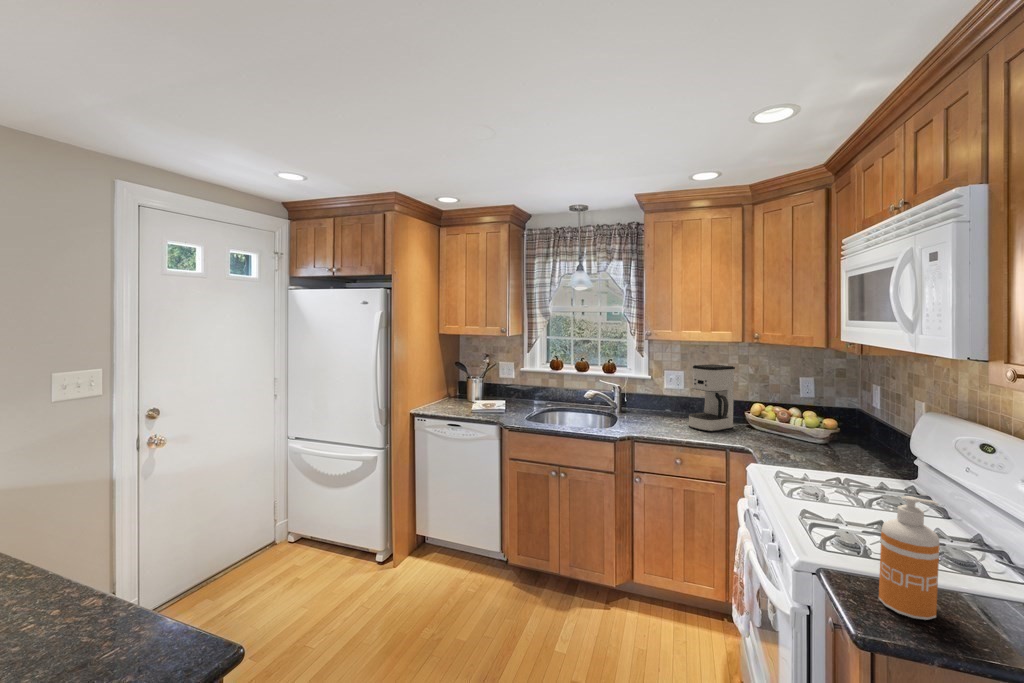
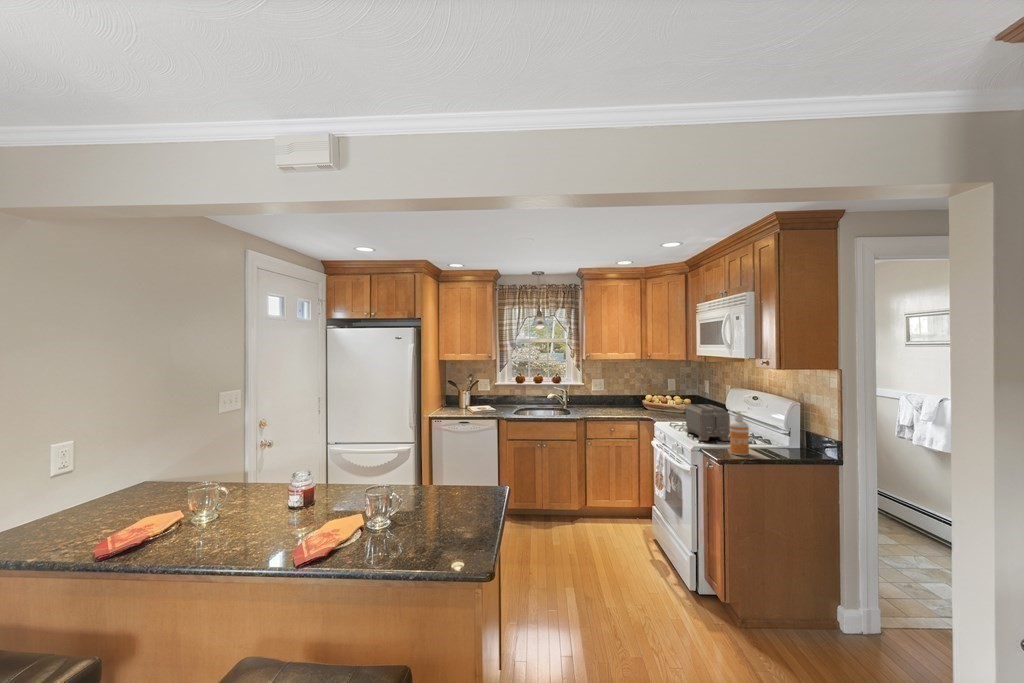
coffee maker: present [689,364,735,432] -> none [614,373,638,412]
toaster: none [793,443,895,545] -> present [686,405,730,441]

